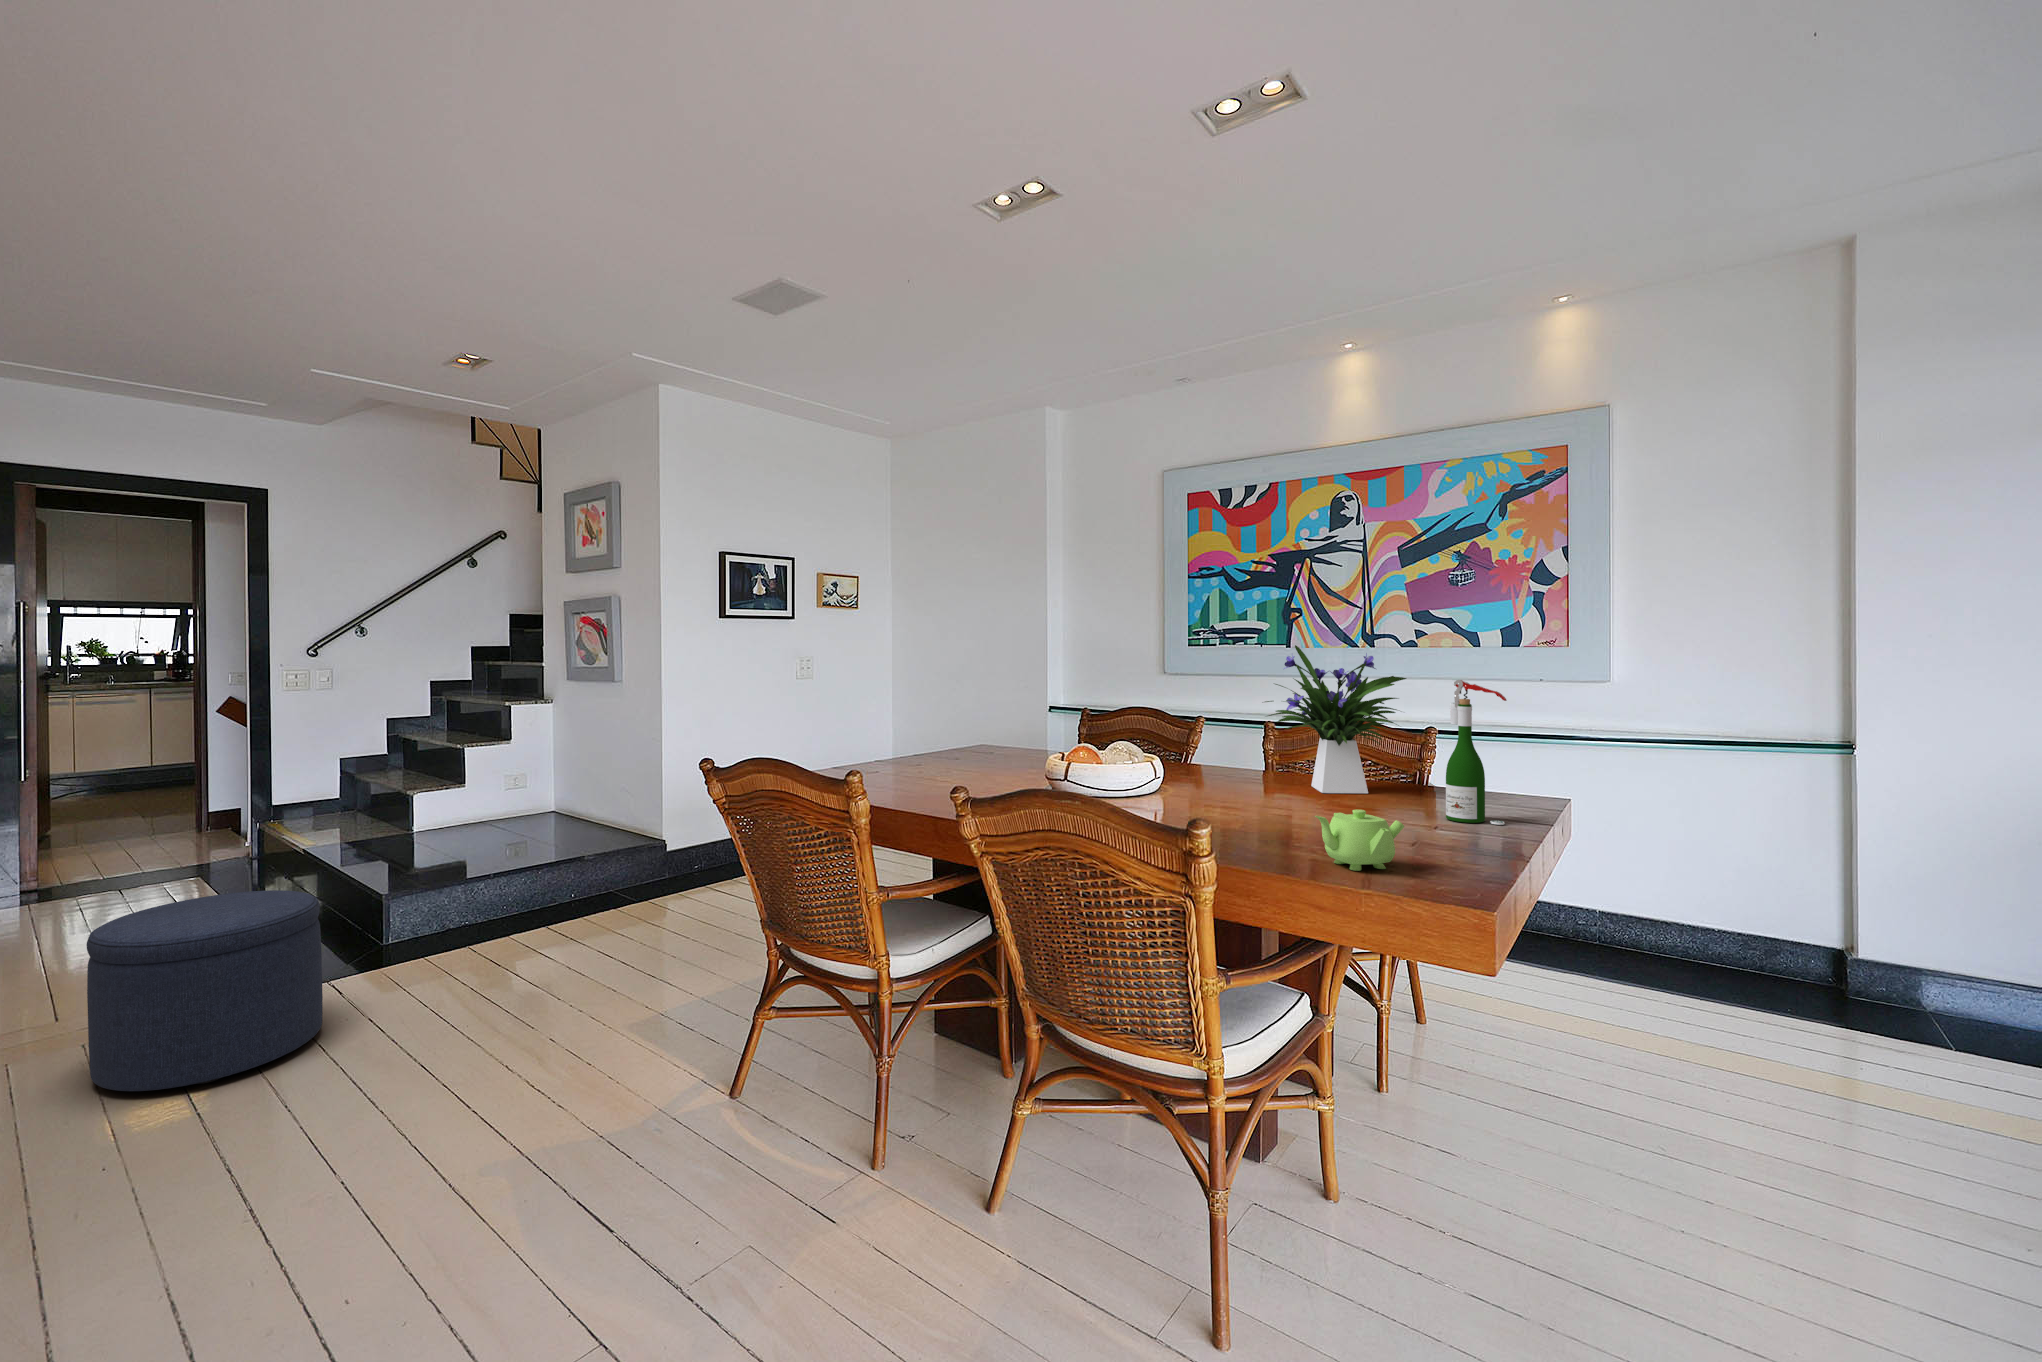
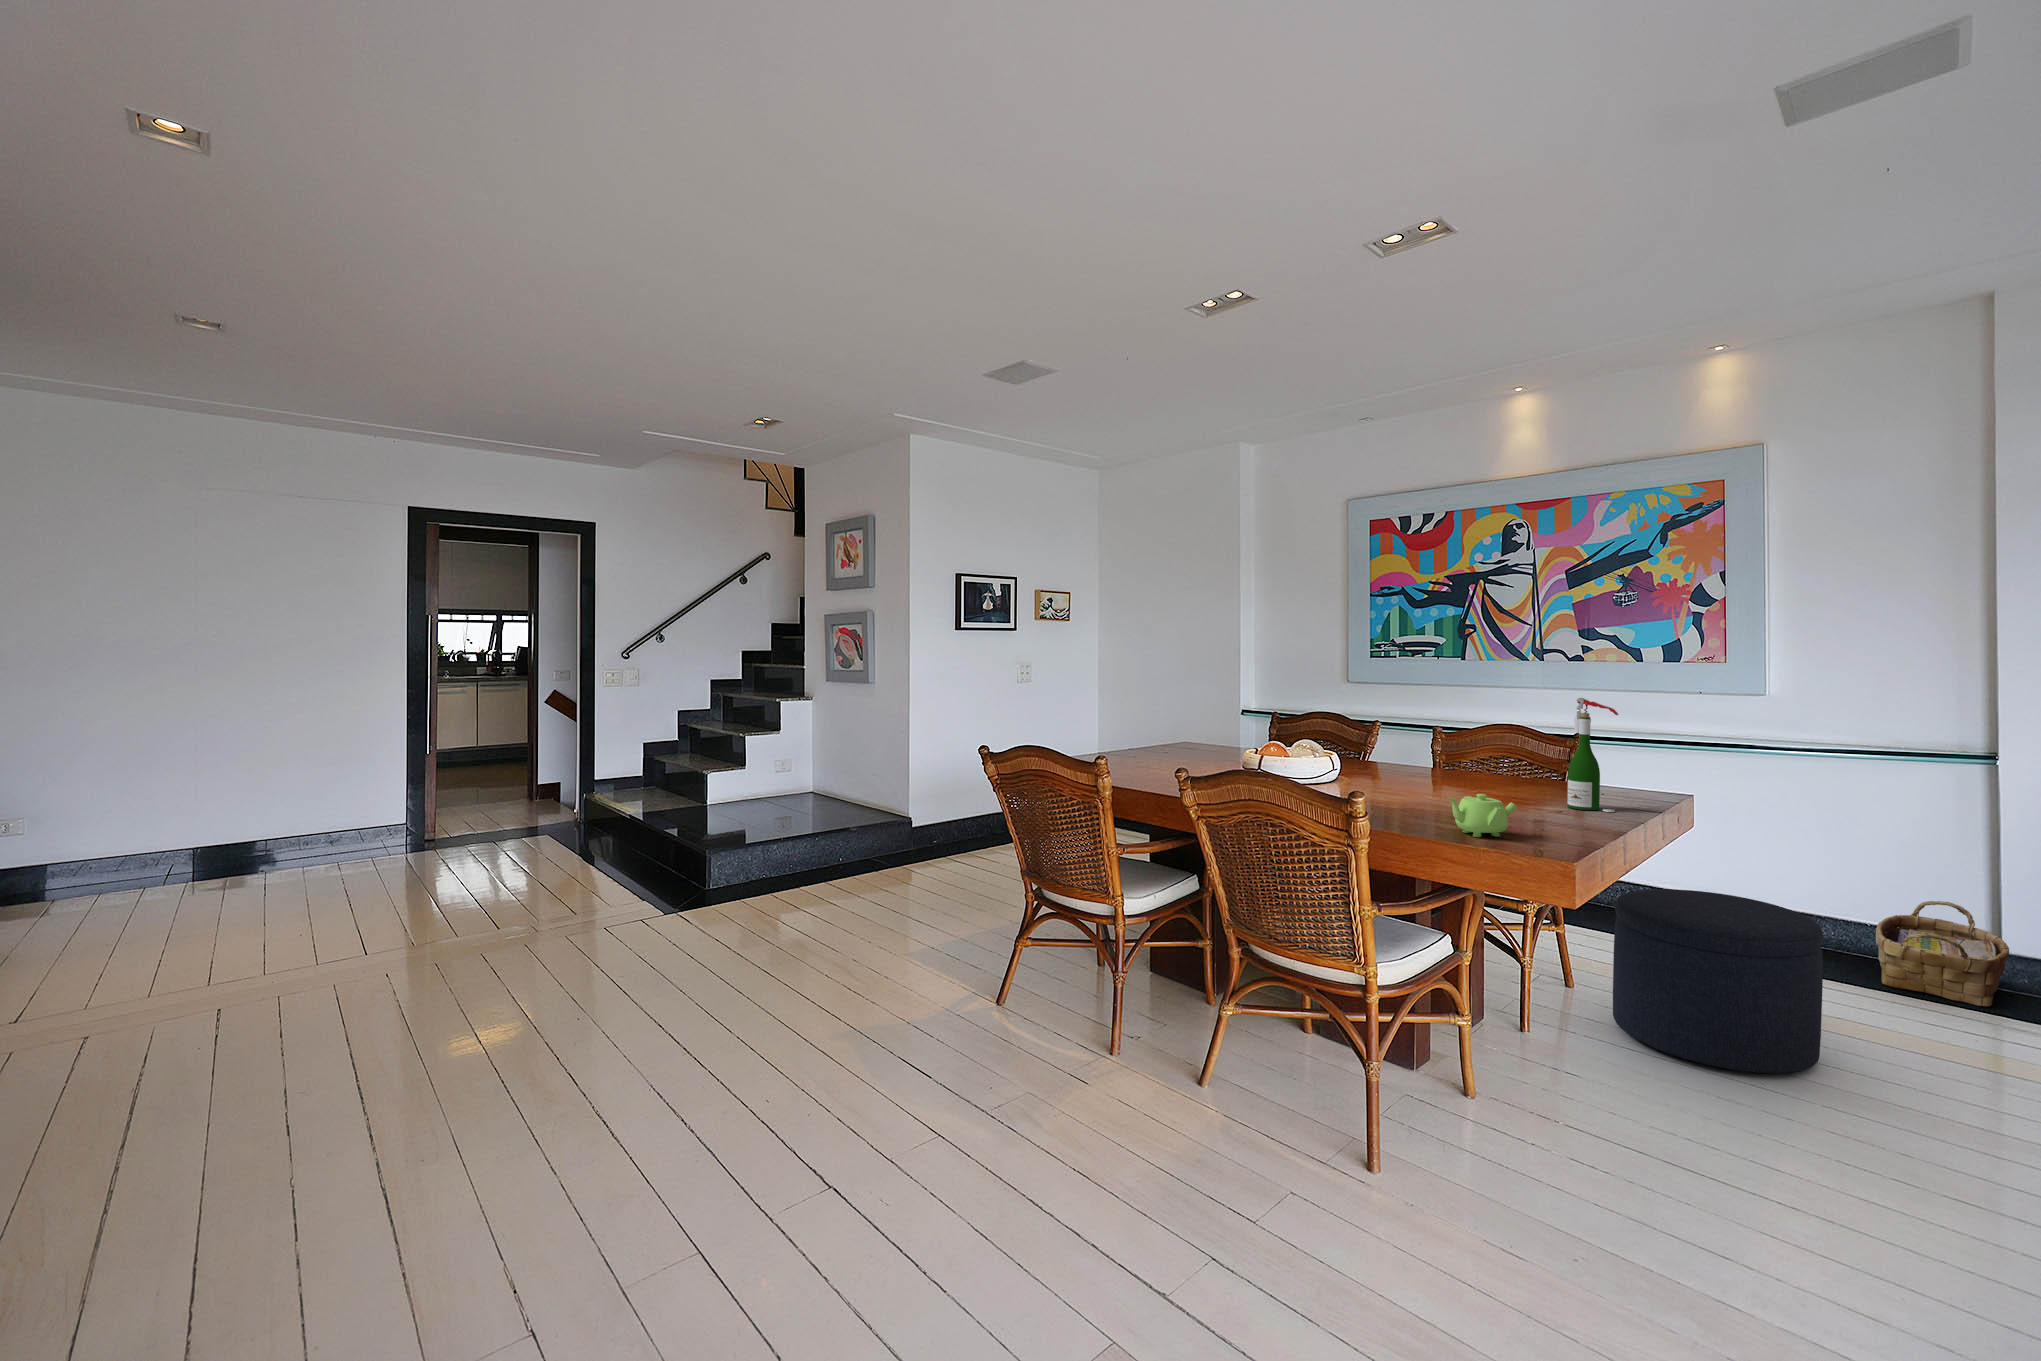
flower arrangement: present [1265,645,1406,793] -> none [1423,666,1549,787]
ottoman: present [87,890,323,1091] -> present [1613,889,1824,1073]
woven basket: none [1740,904,1881,1025] -> present [1876,901,2009,1006]

